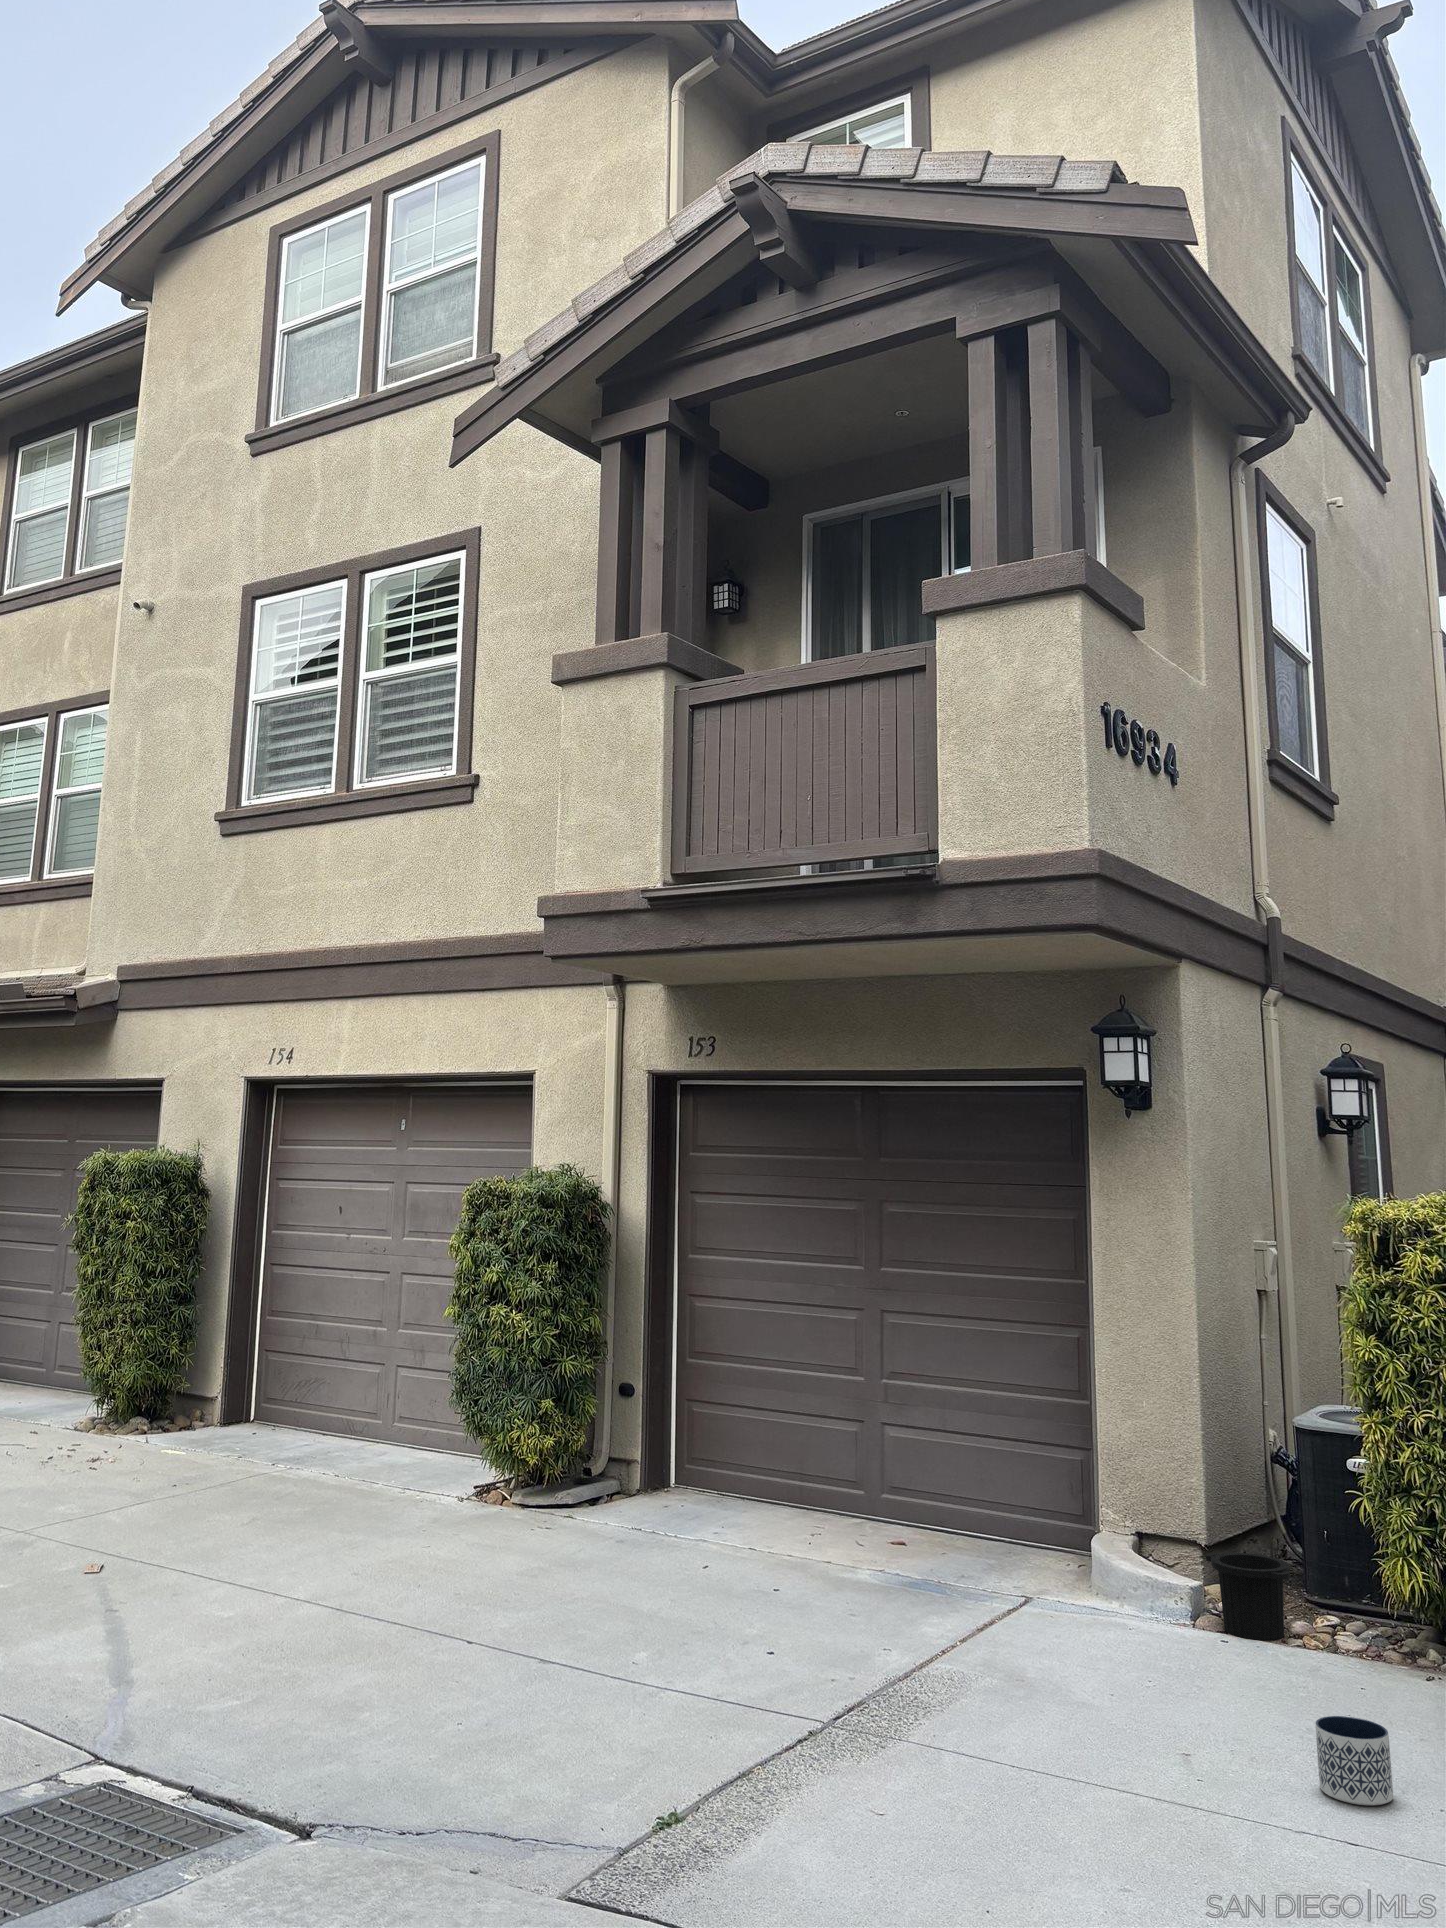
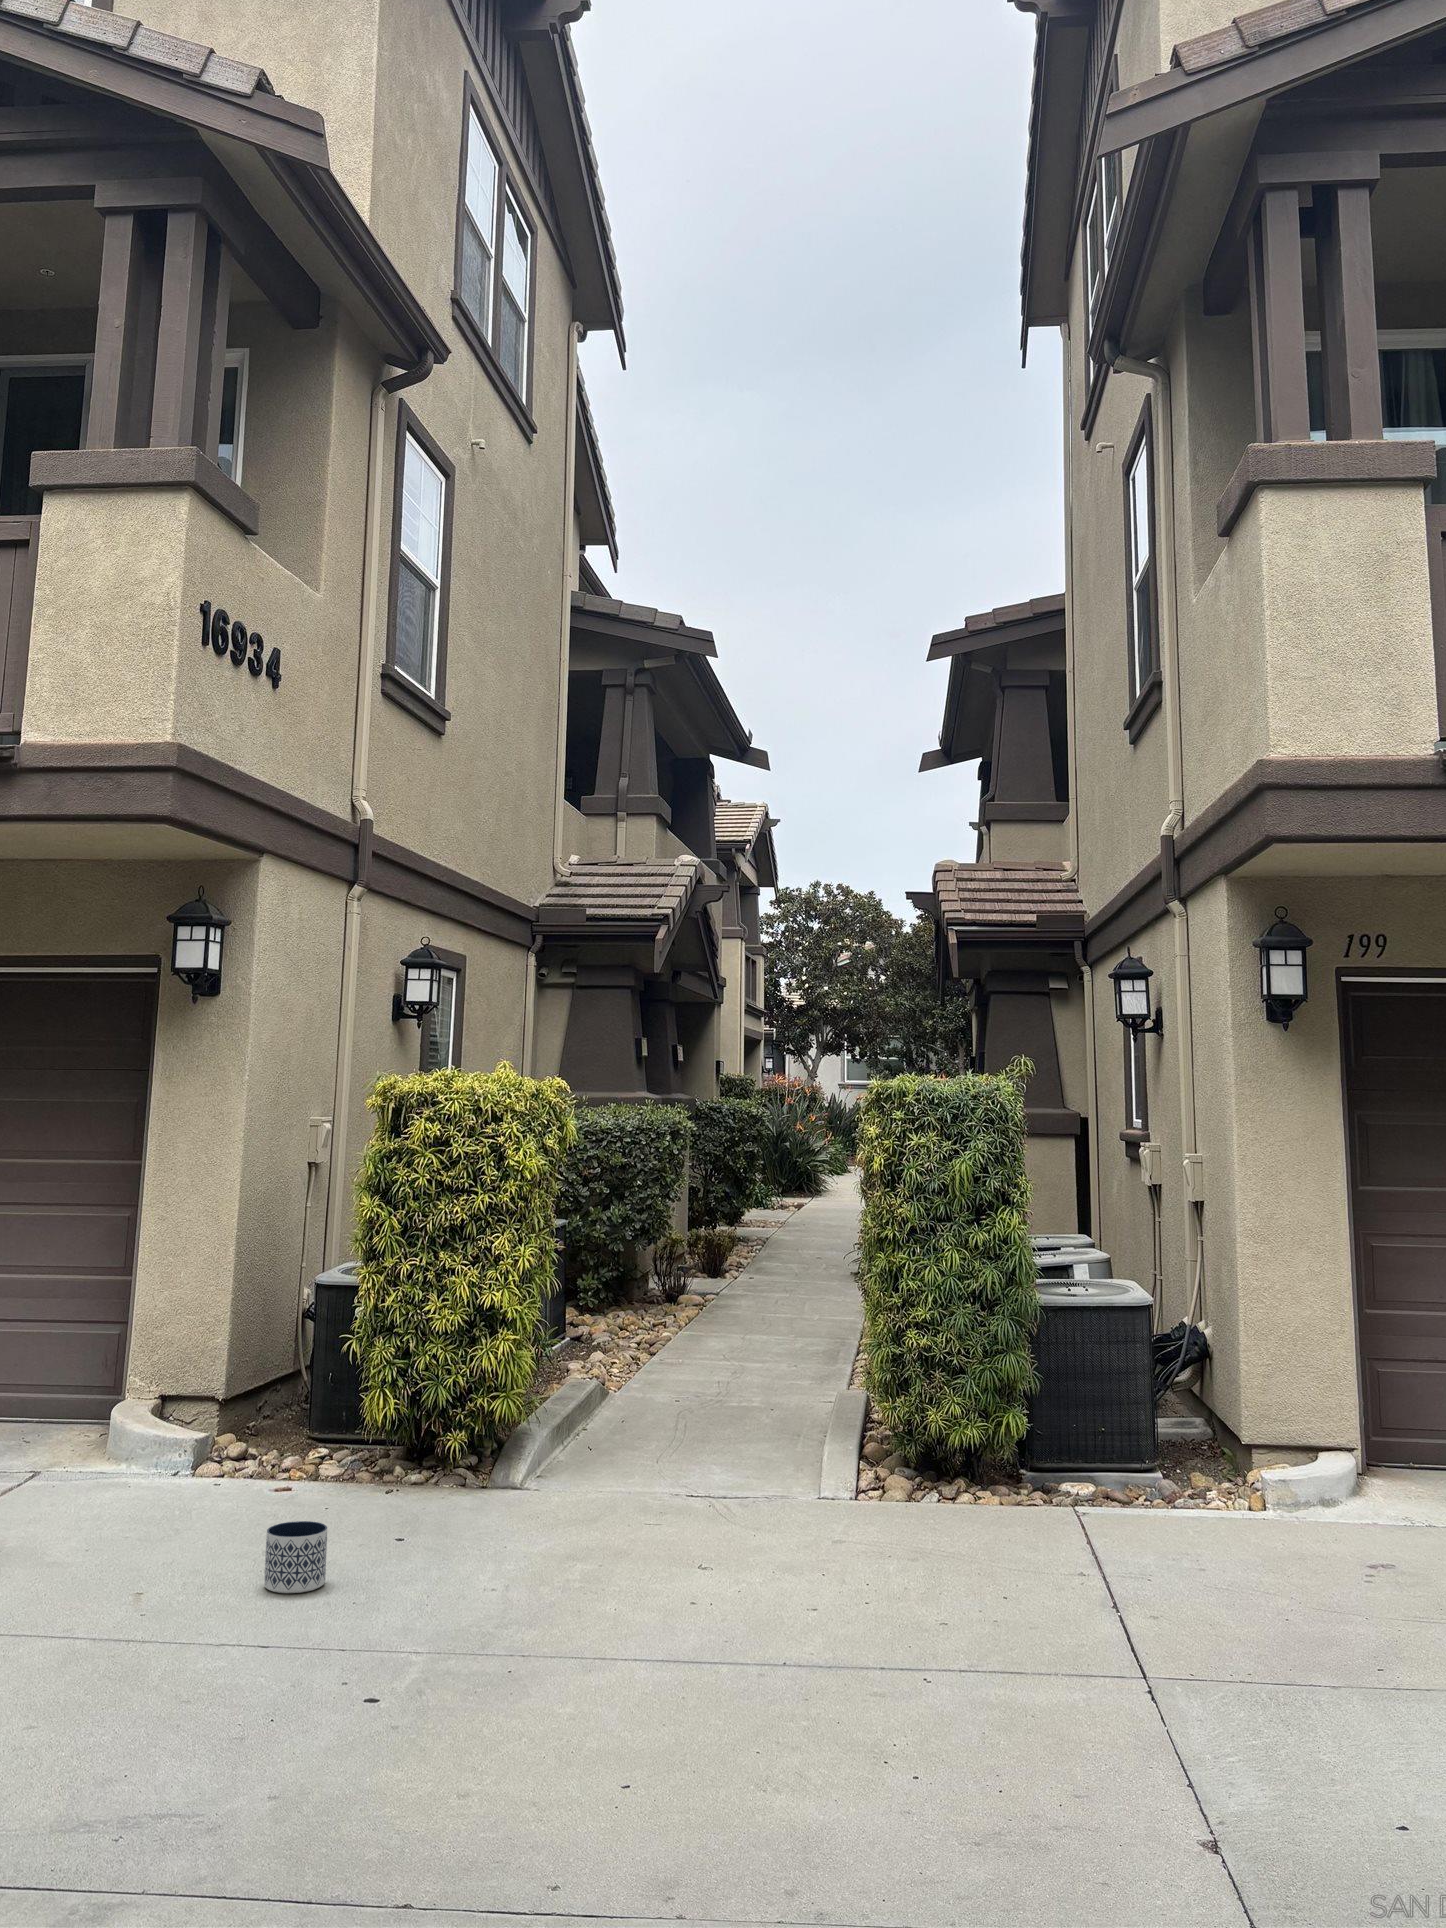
trash can: present [1206,1553,1290,1640] -> none [219,1403,292,1479]

